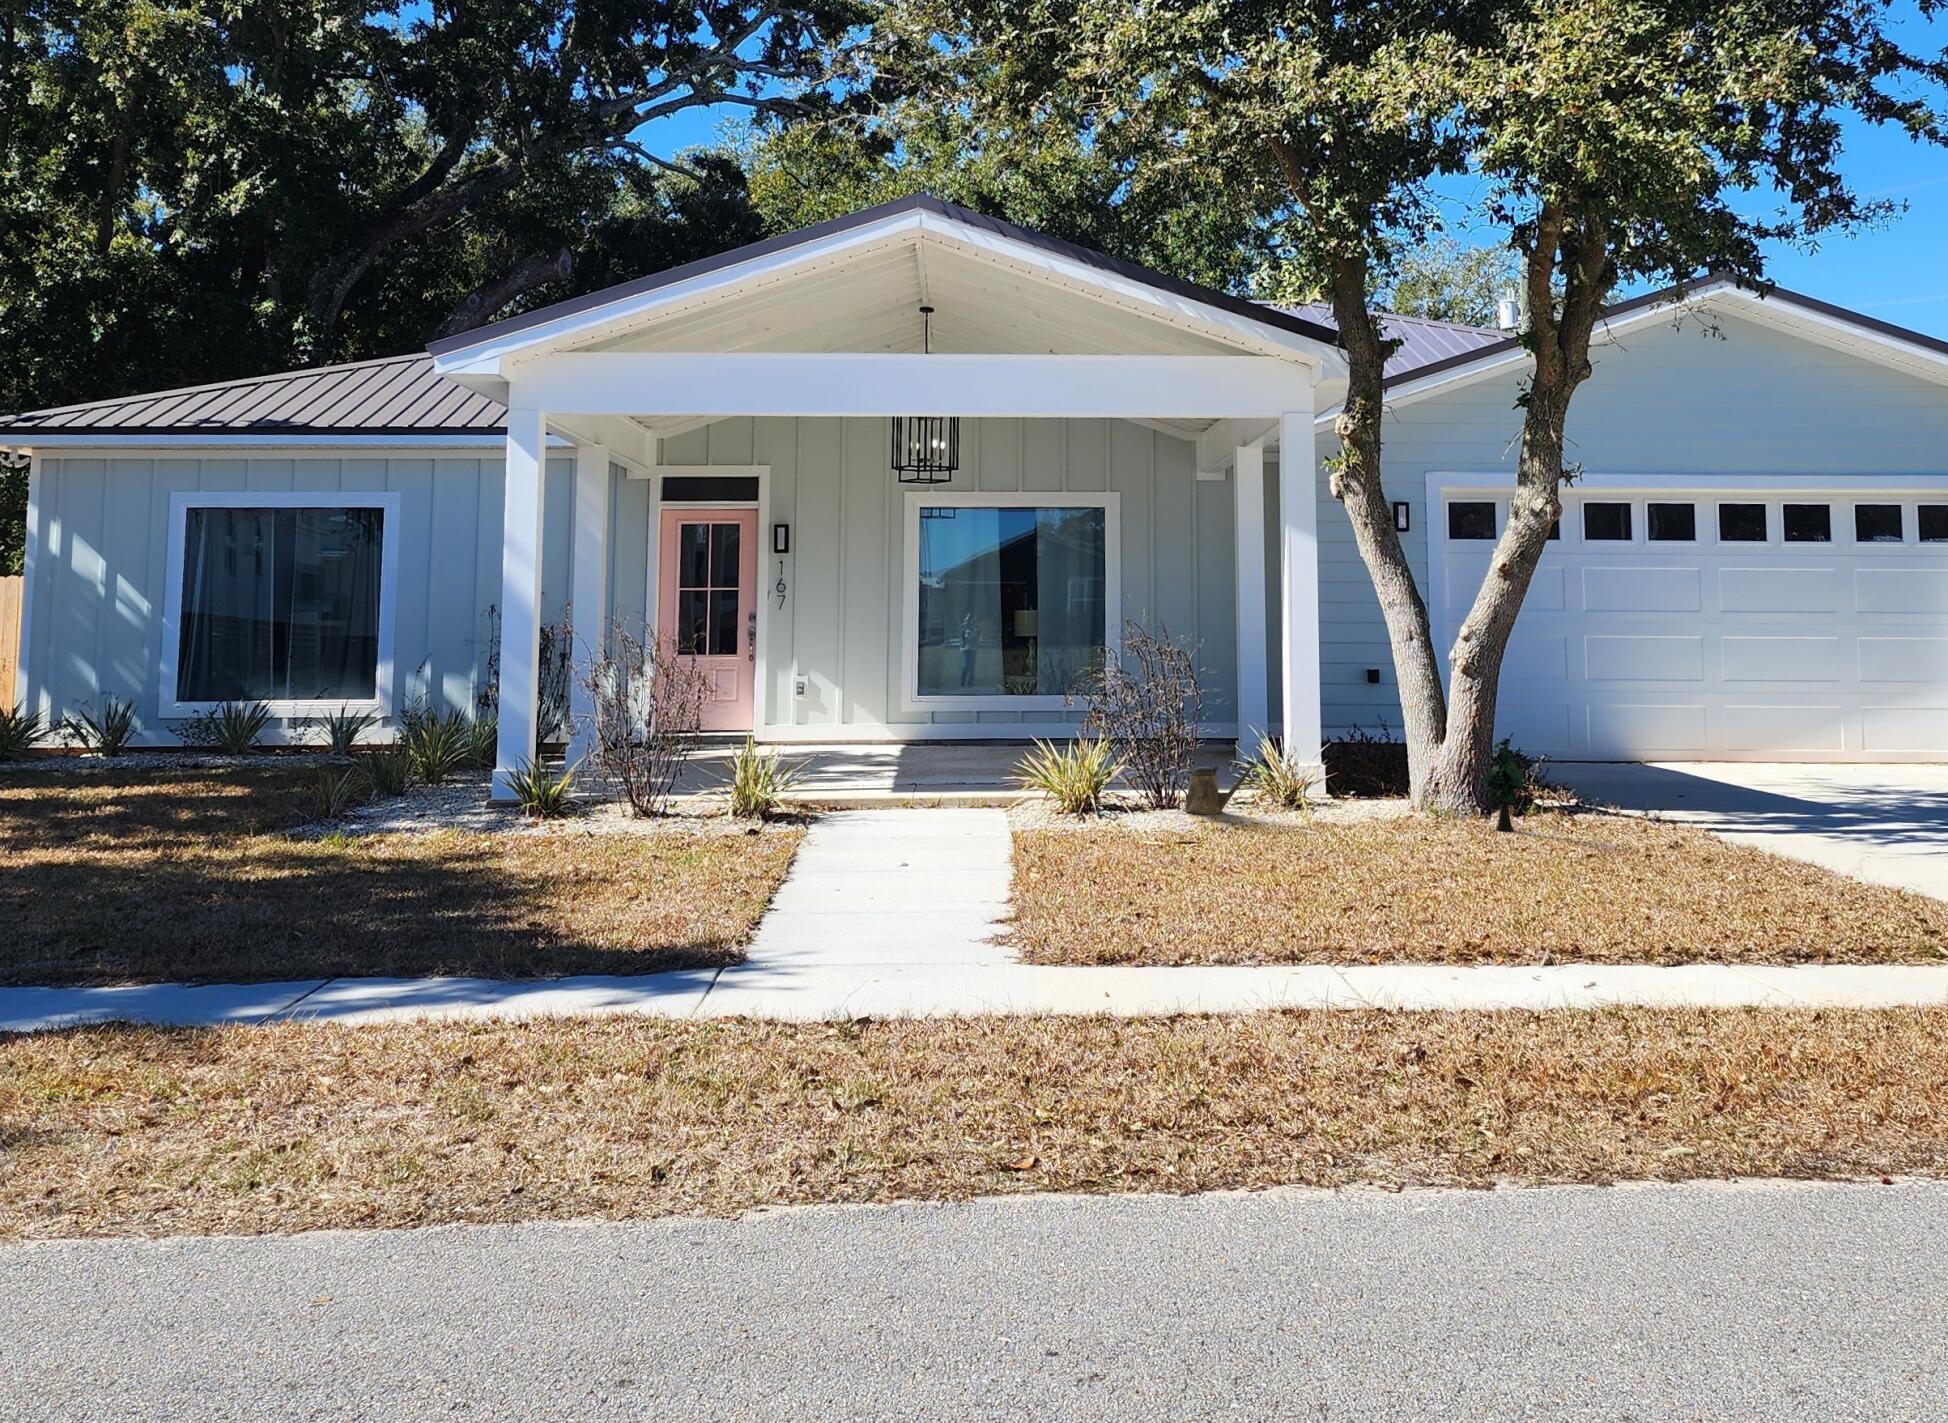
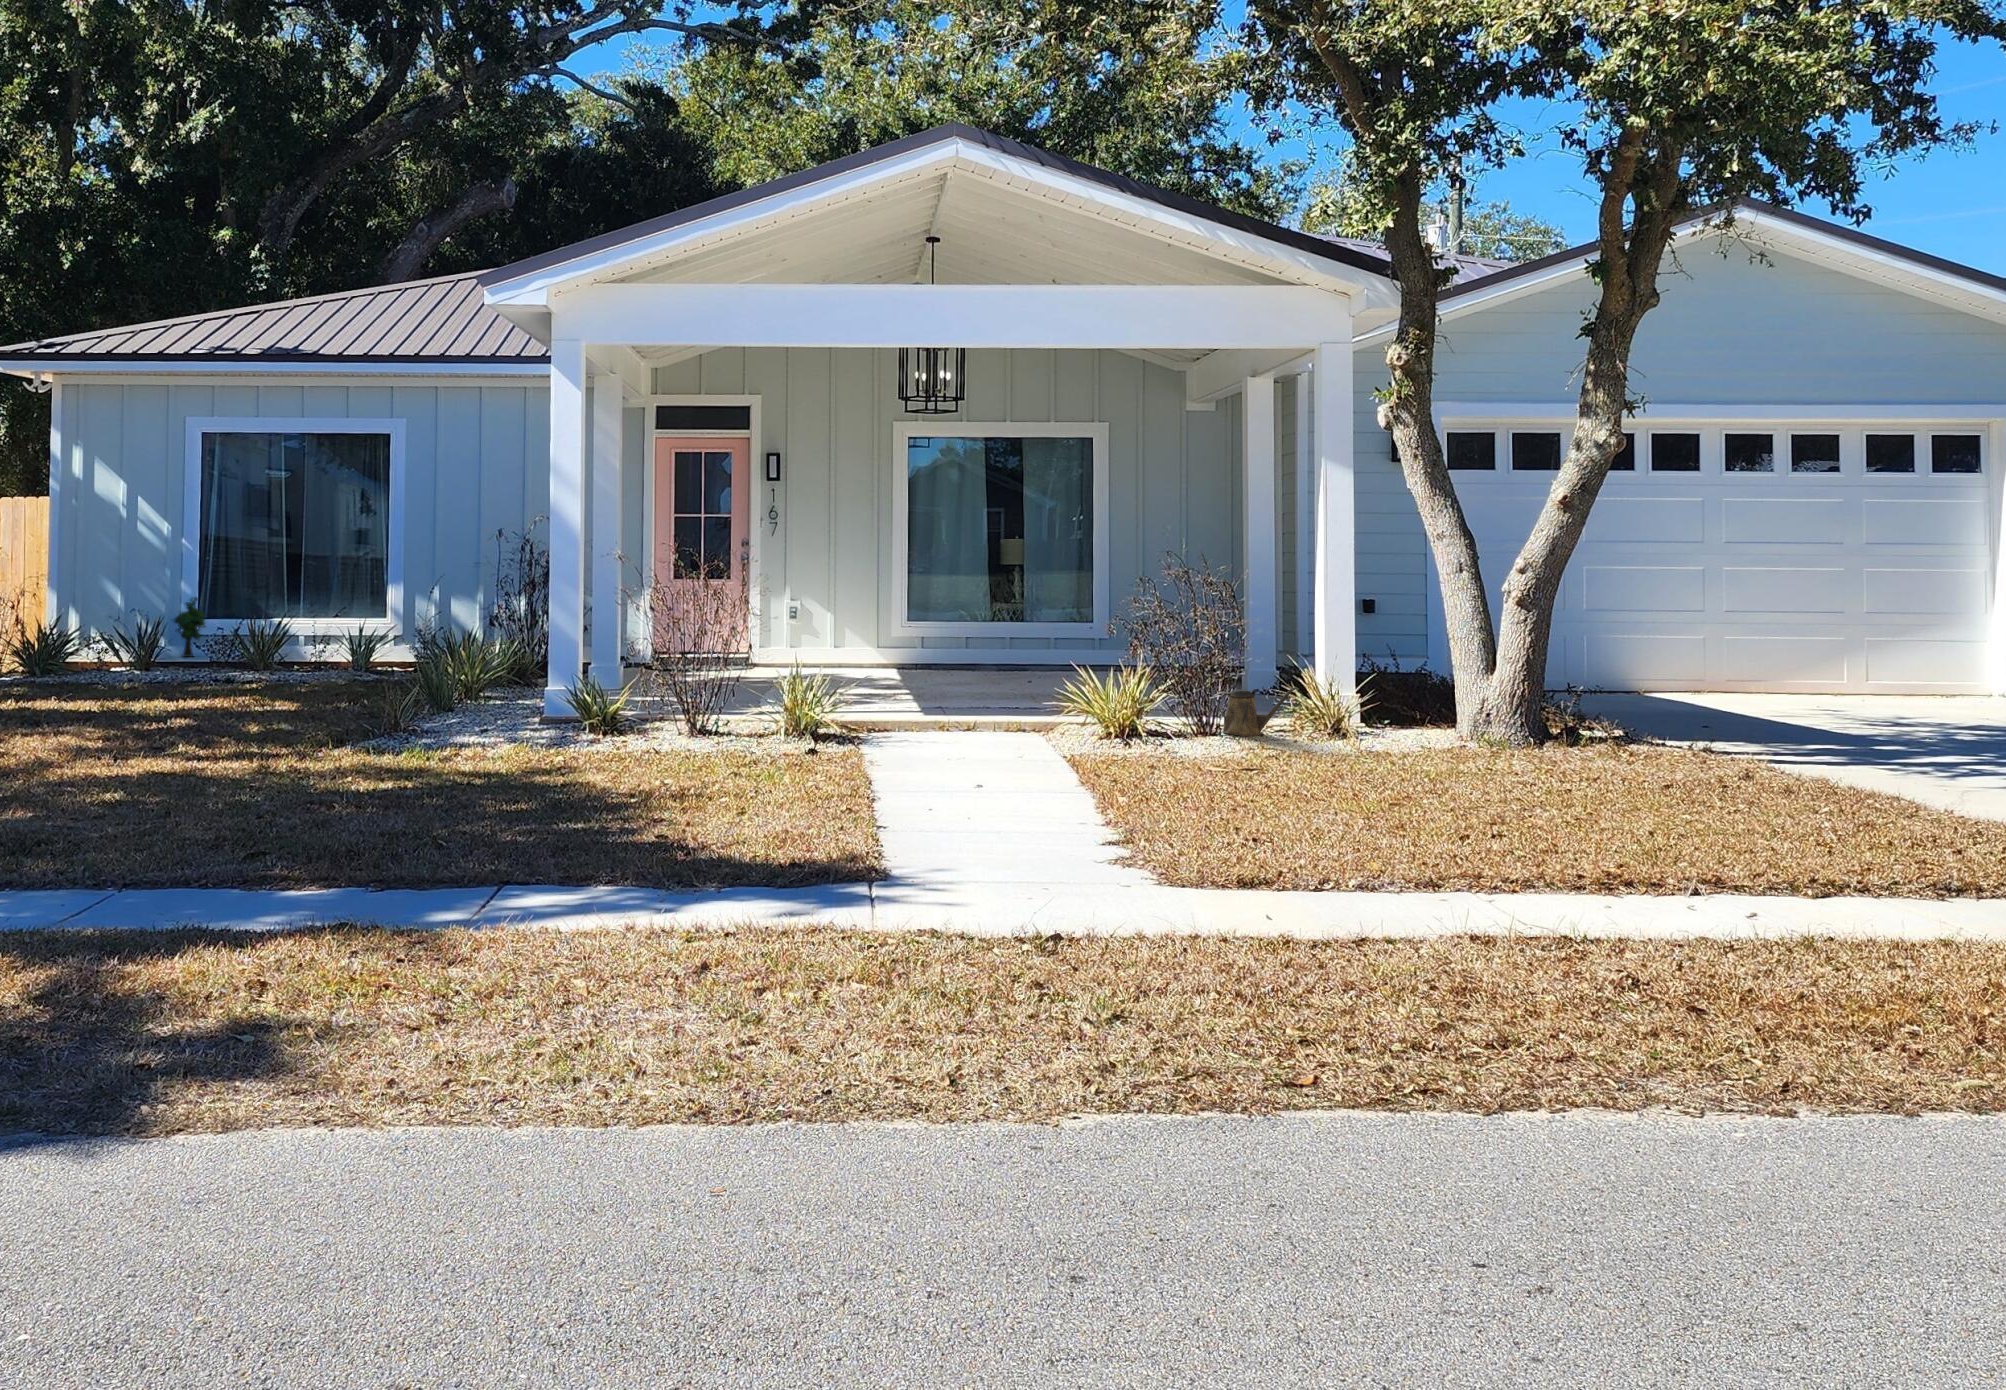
decorative plant: present [1482,741,1524,831] -> present [173,597,205,657]

